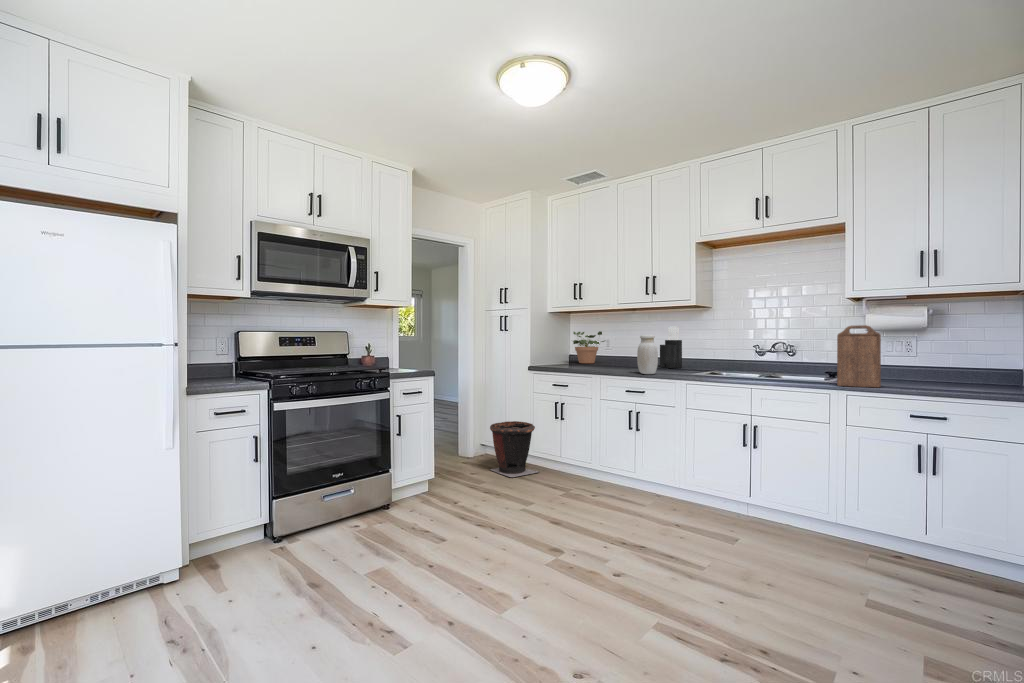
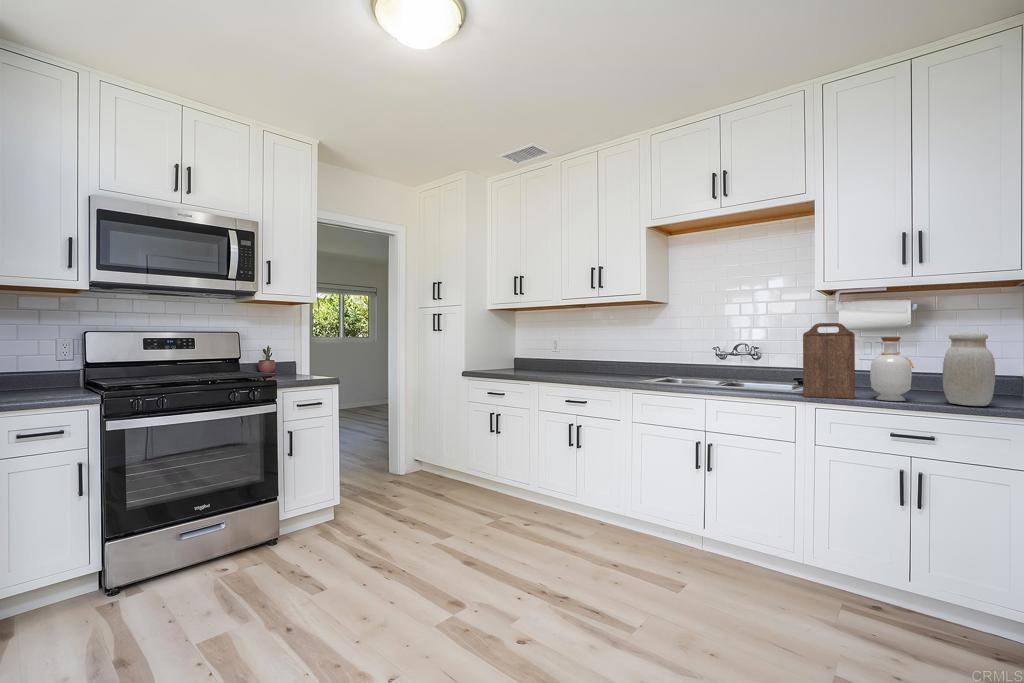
knife block: present [660,326,682,368] -> none [611,326,635,373]
potted plant: present [573,331,604,363] -> none [515,332,558,368]
jar: present [637,335,658,374] -> present [943,332,995,406]
bottle: none [893,337,930,389] -> present [870,337,914,401]
waste bin: present [490,421,538,477] -> none [420,434,477,500]

